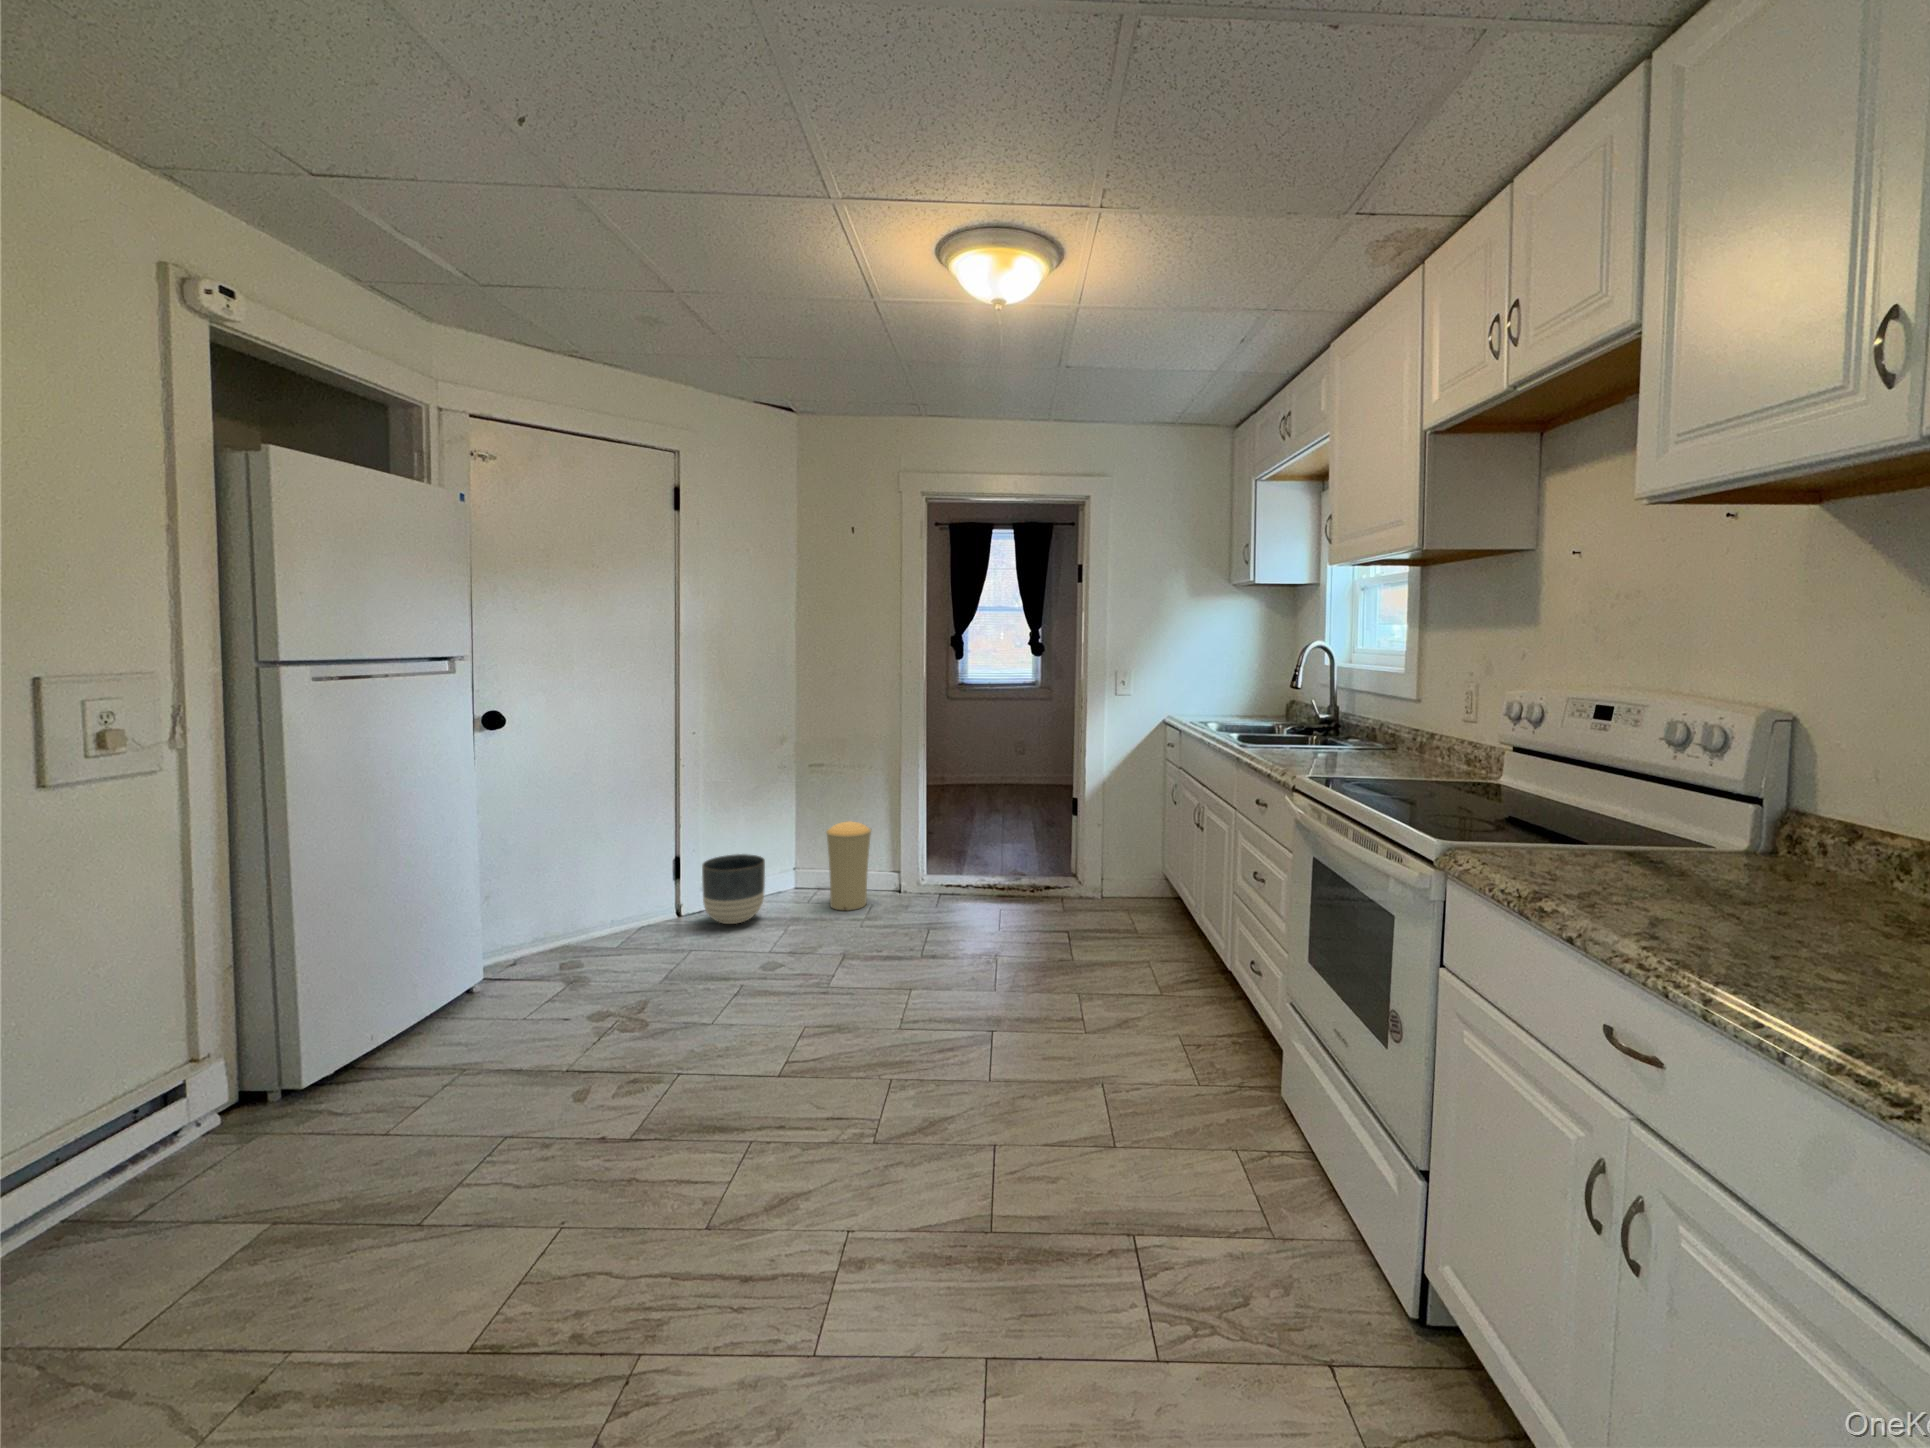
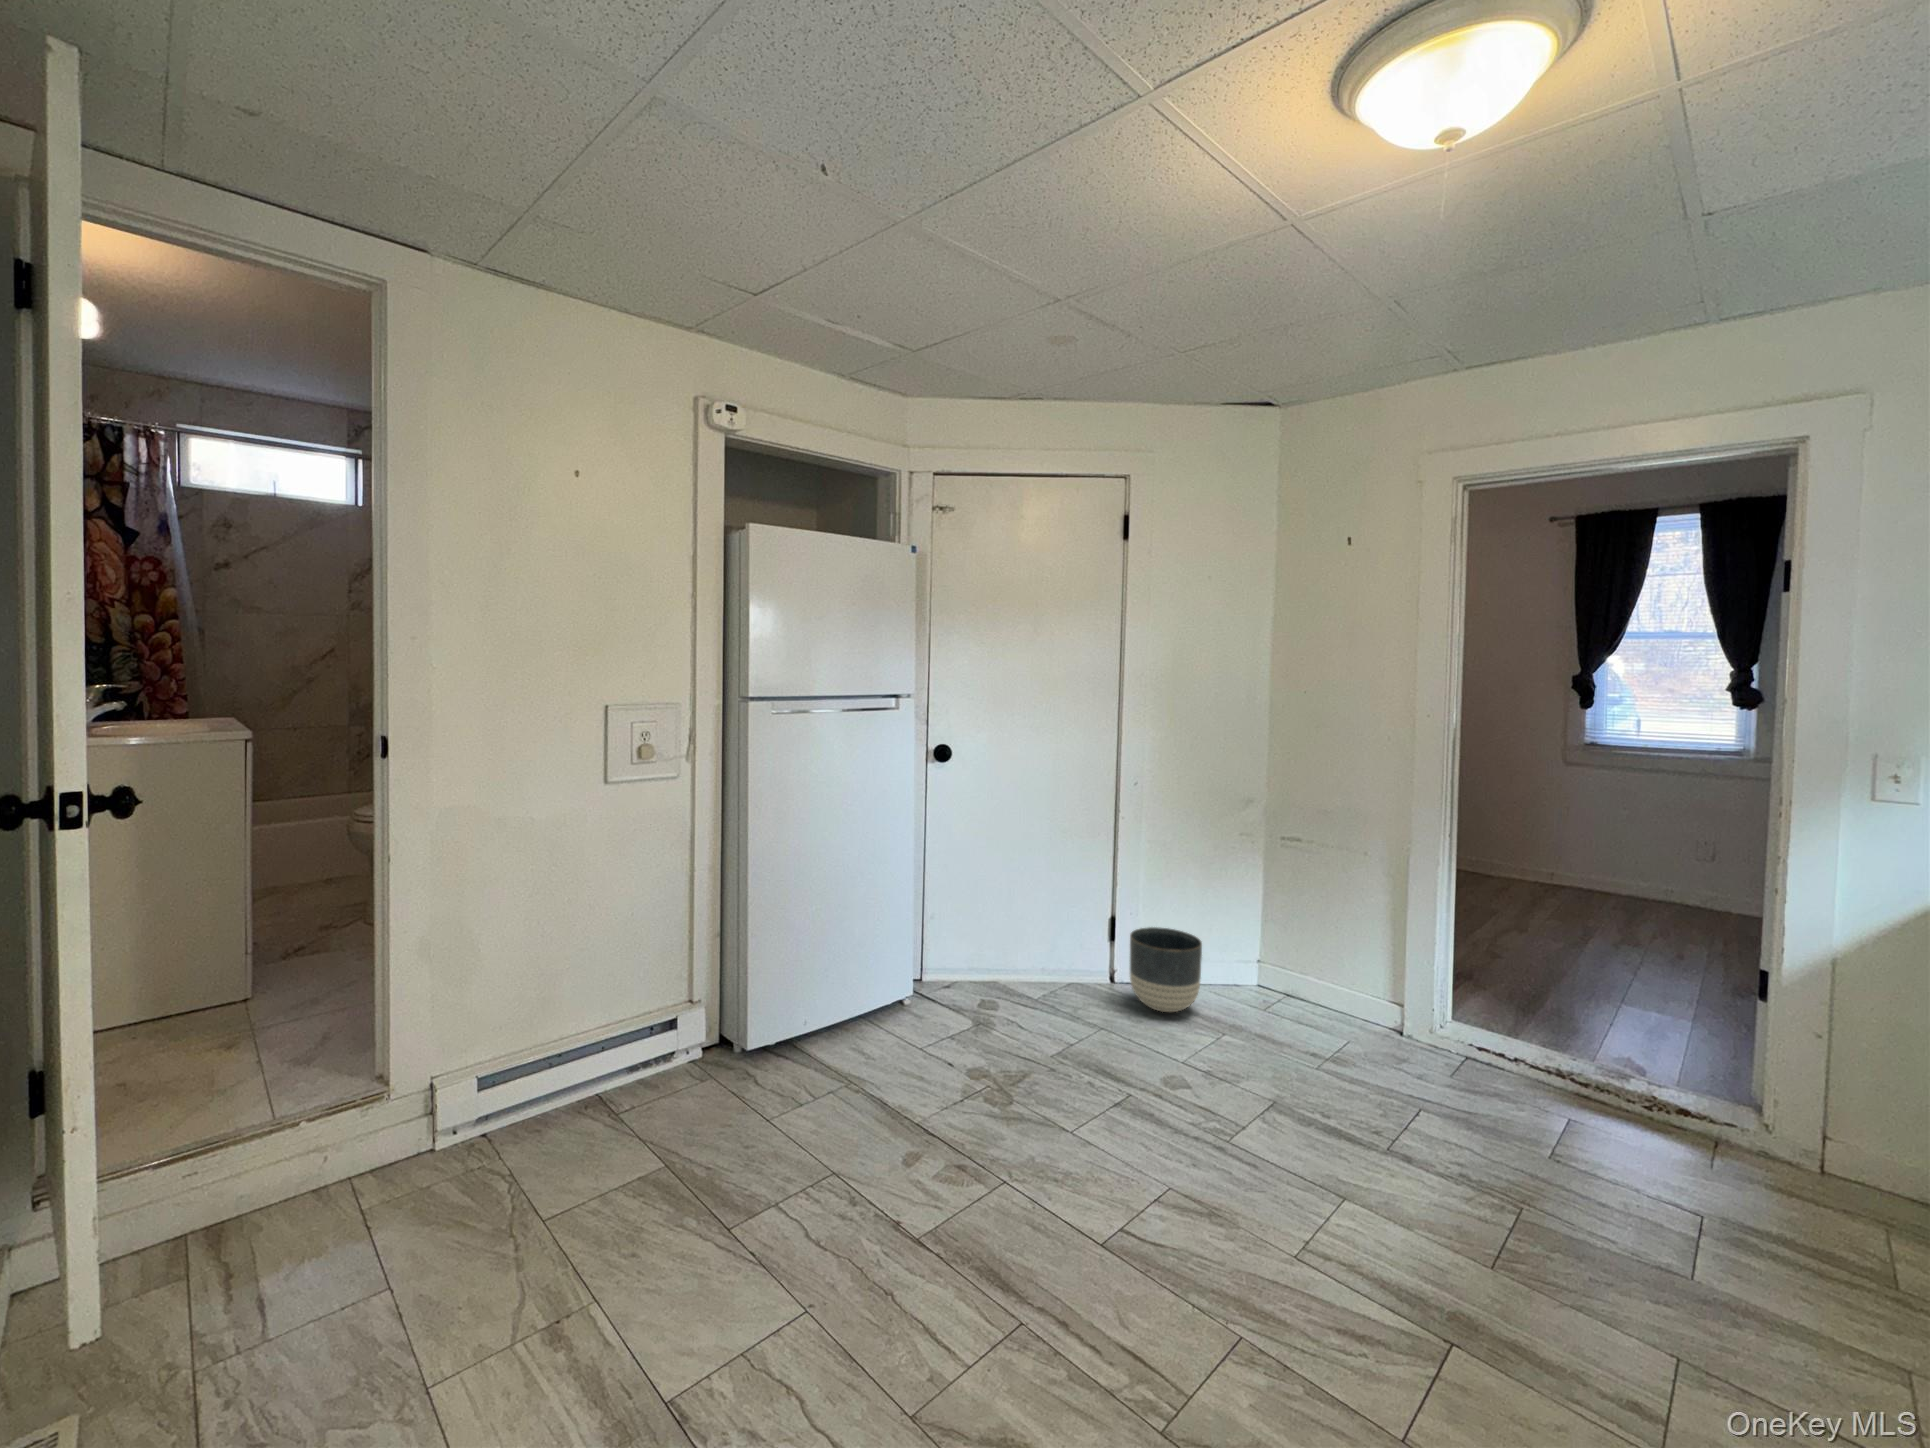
trash can: present [826,821,872,911] -> none [1284,920,1350,1042]

